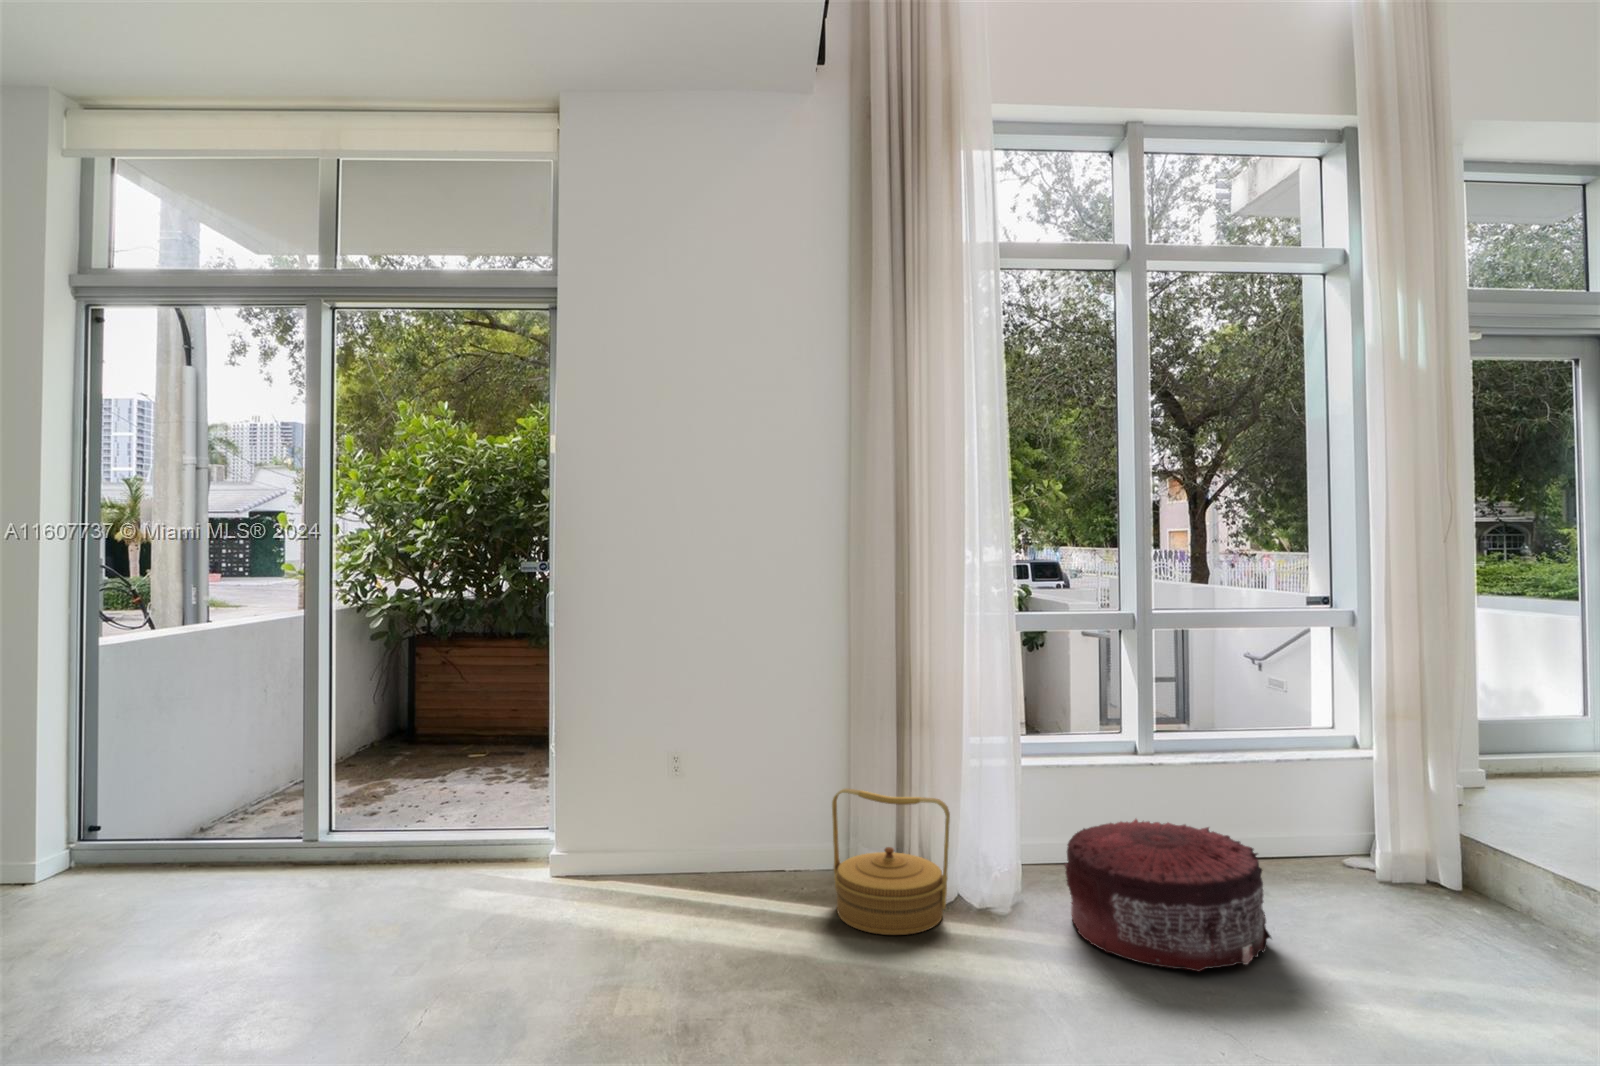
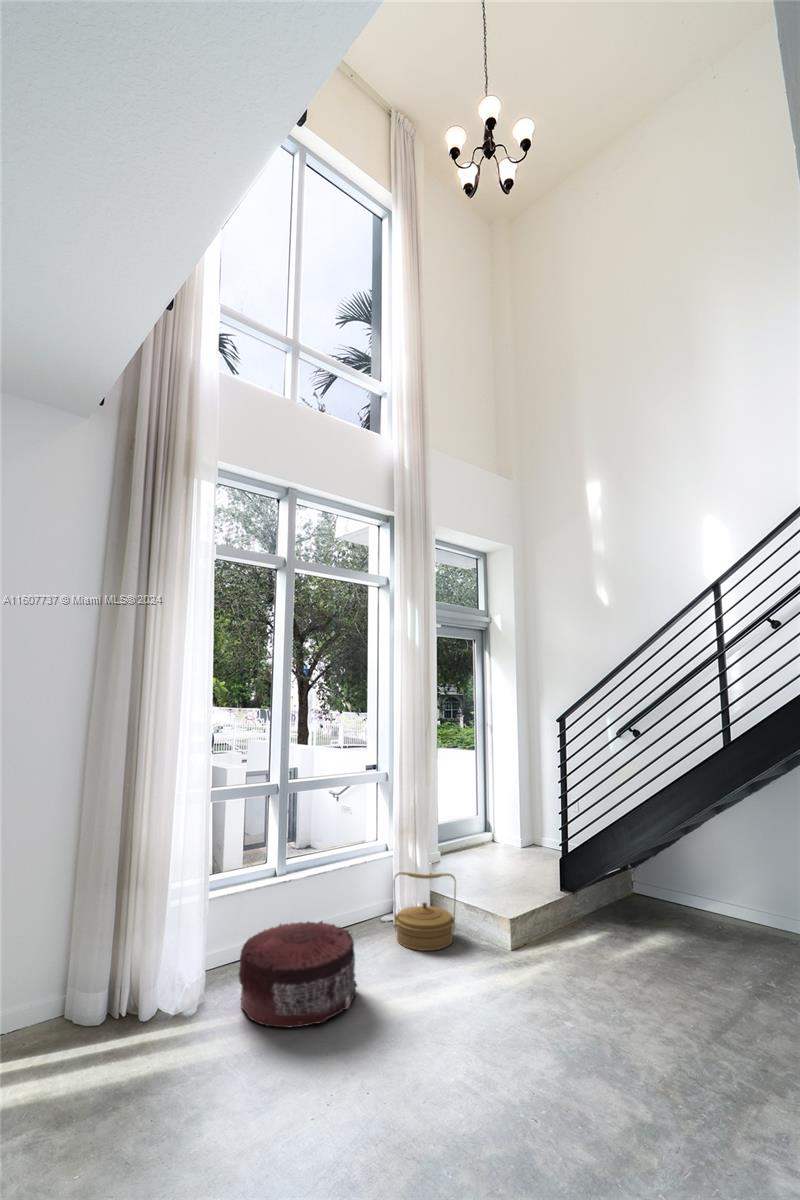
woven basket: present [832,789,950,935] -> present [393,872,456,951]

